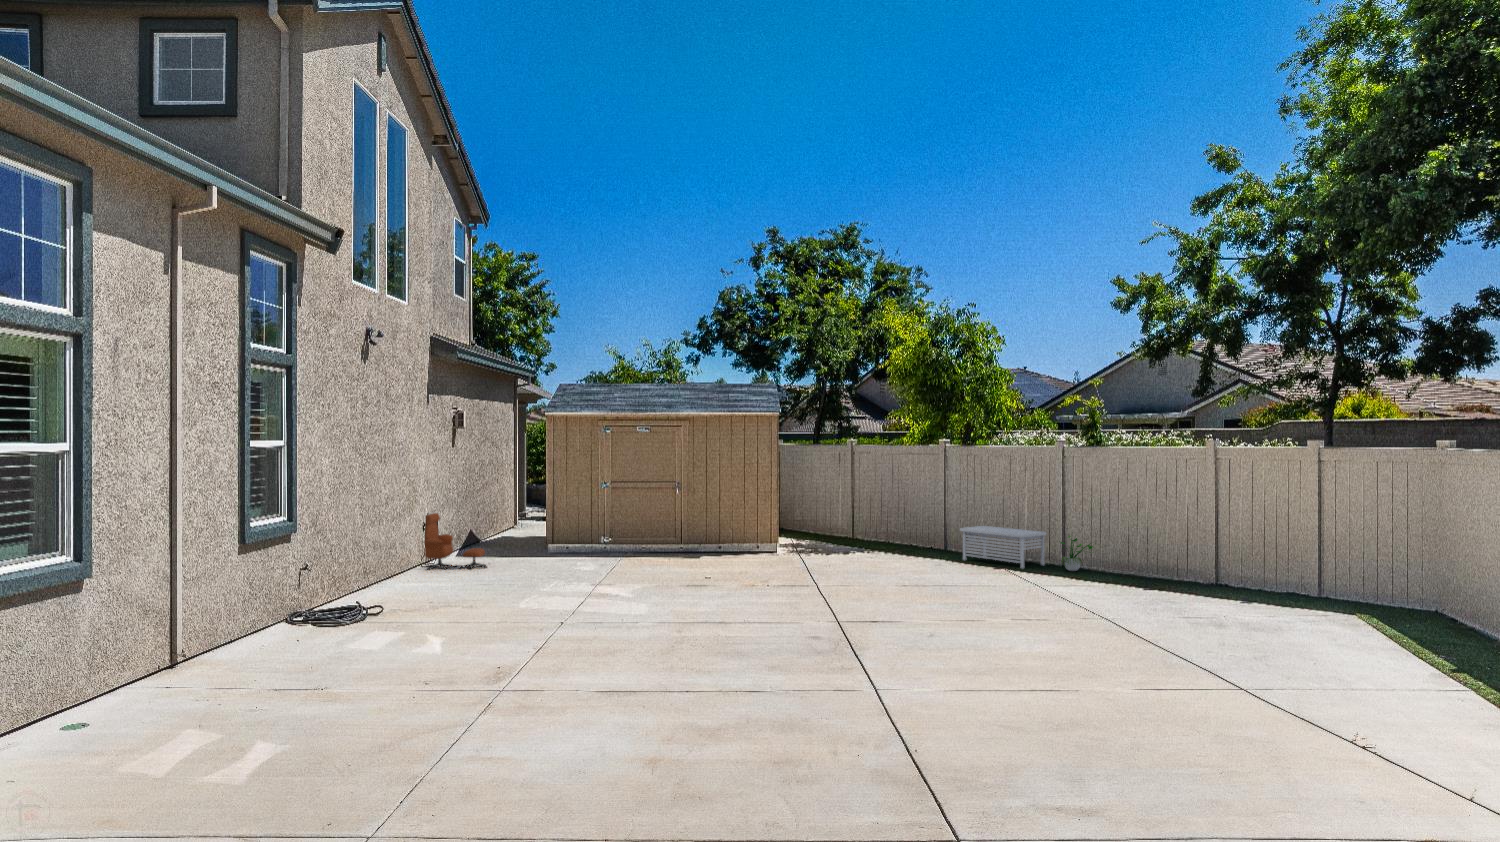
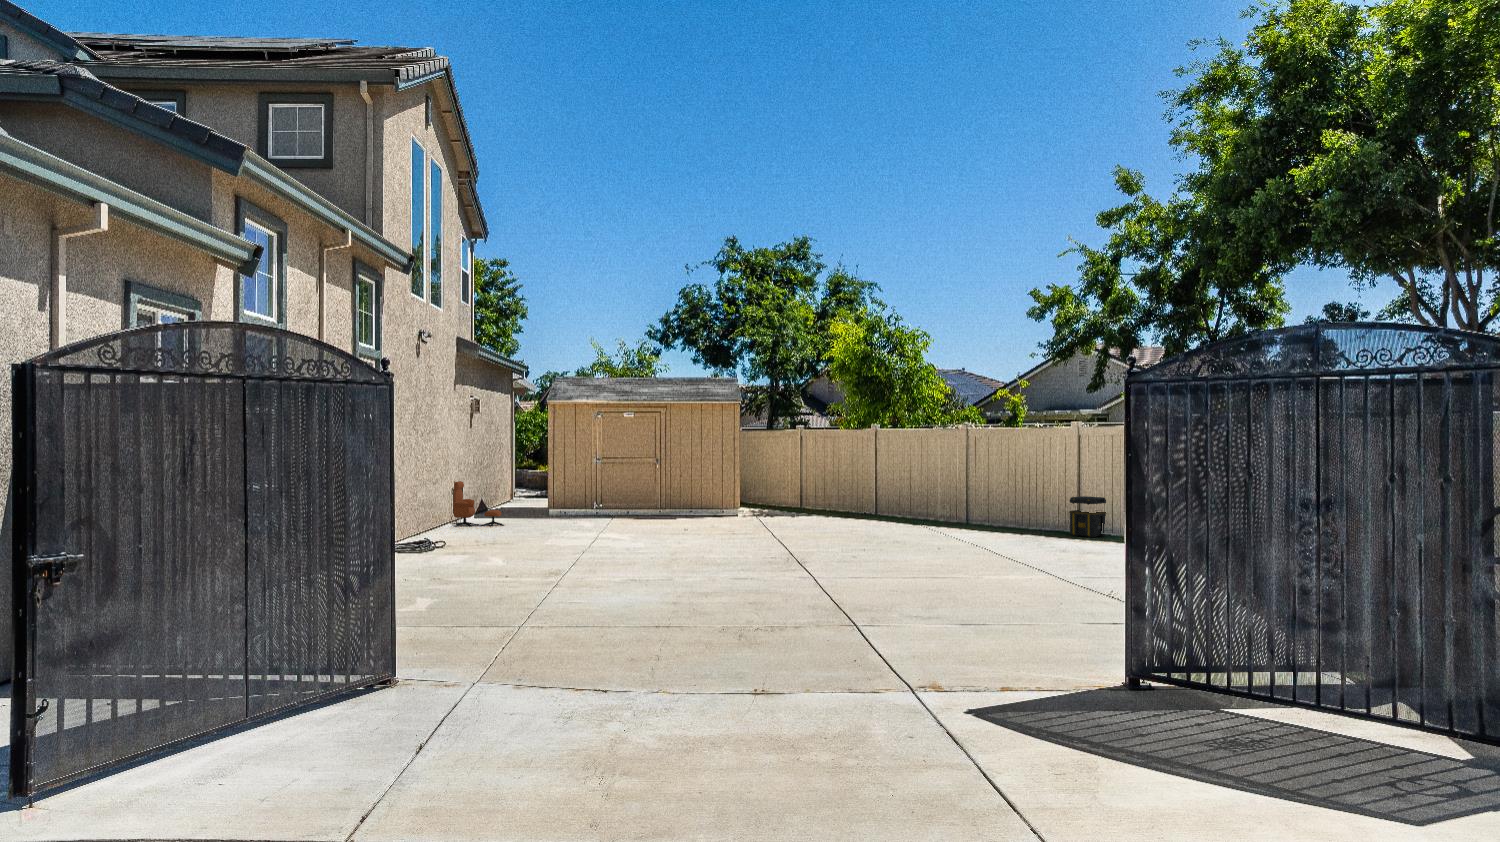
storage bench: present [960,526,1046,568] -> none [889,494,956,525]
potted plant: present [1060,536,1093,571] -> none [965,491,993,526]
toolbox: none [1208,540,1260,597] -> present [1069,496,1107,537]

